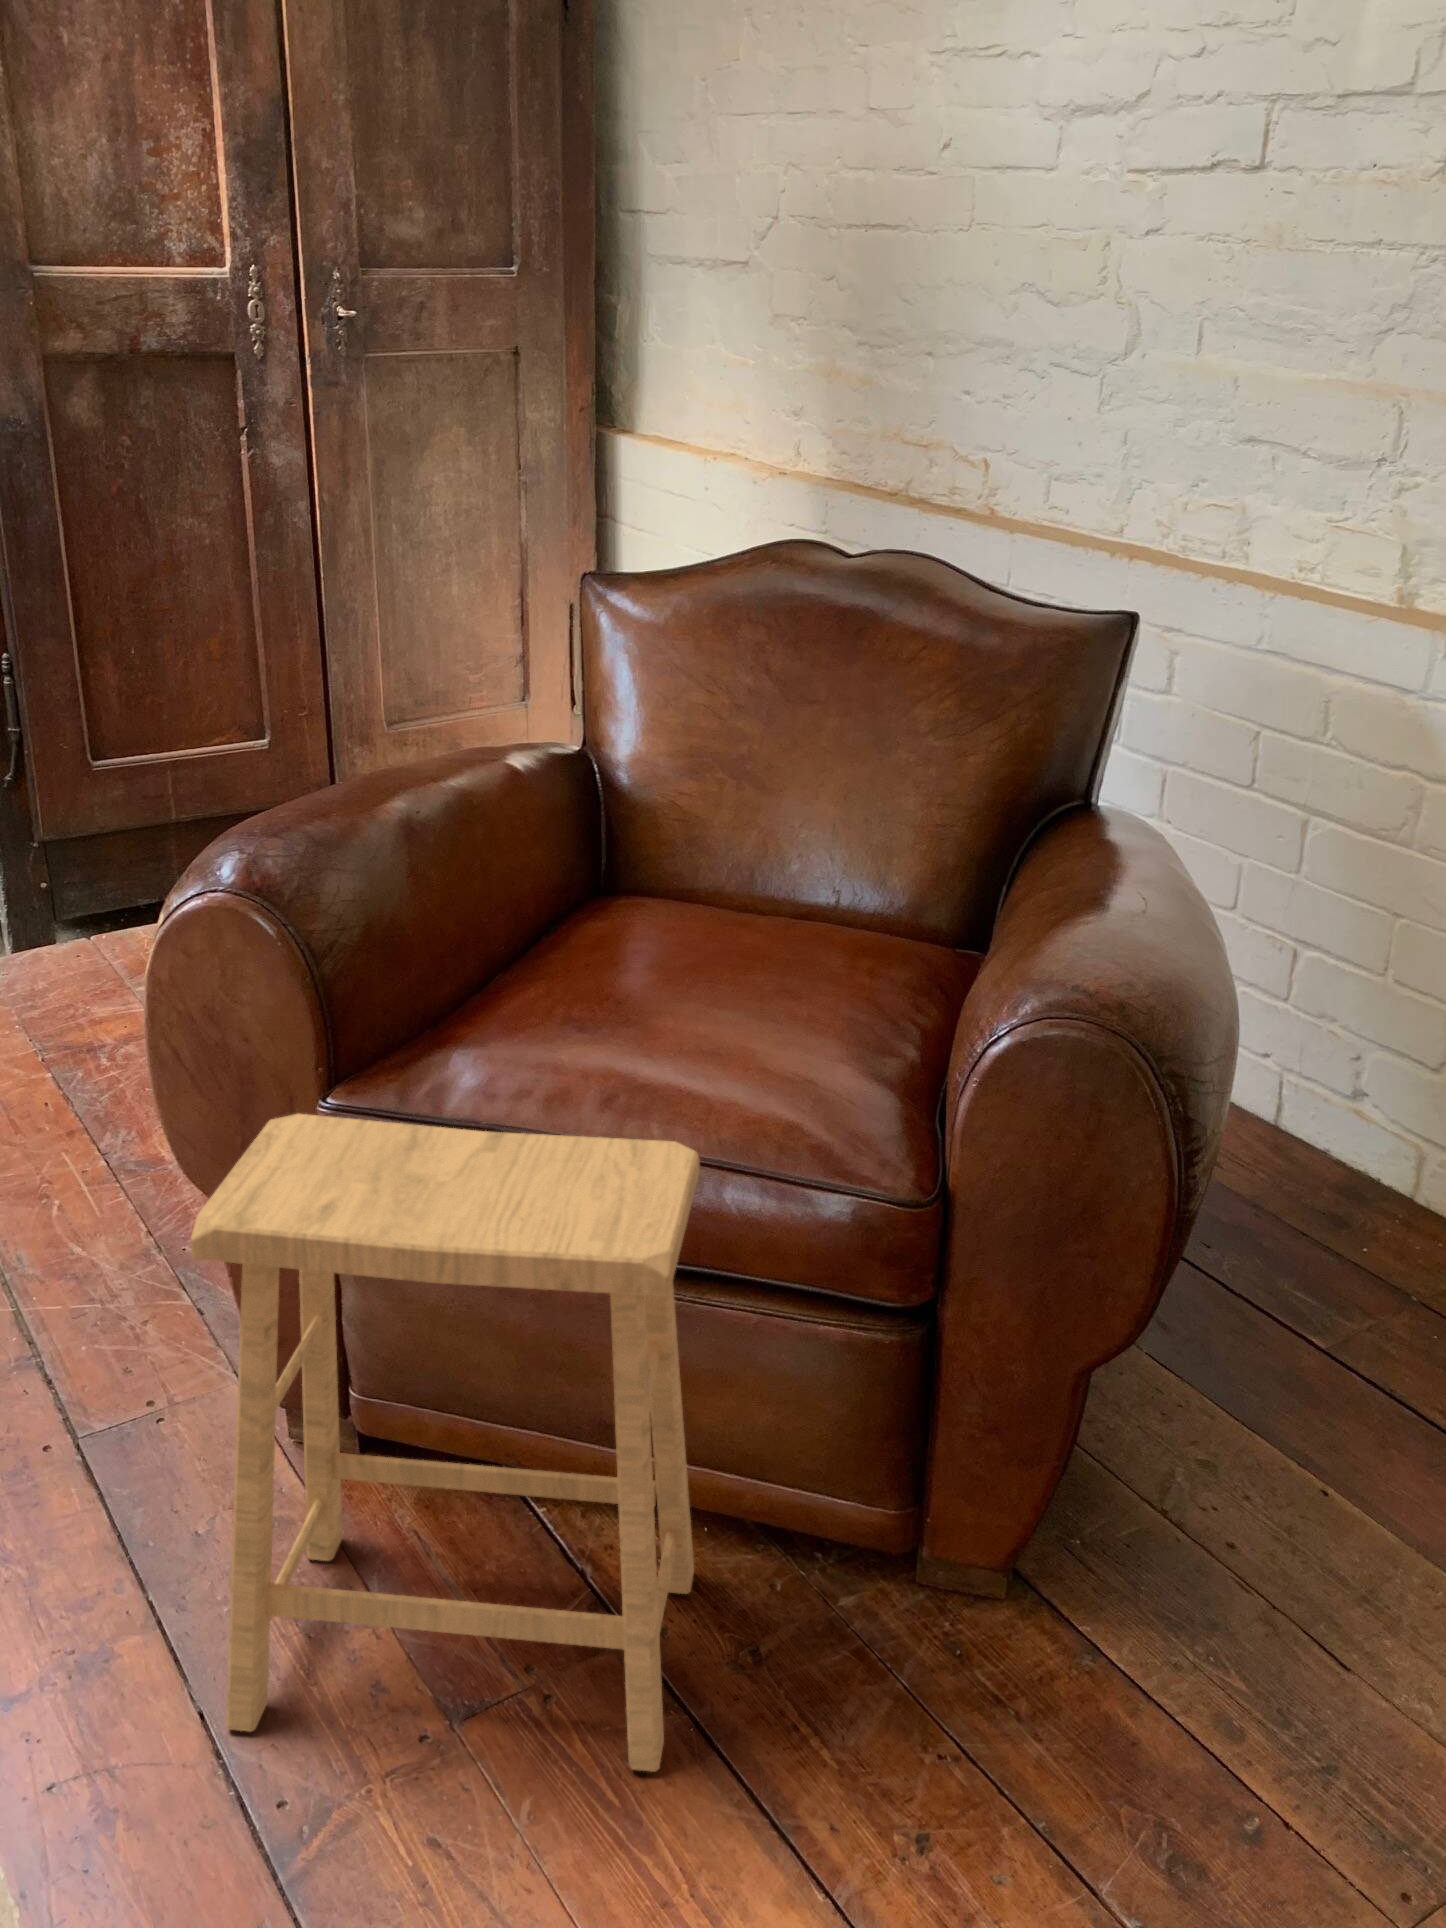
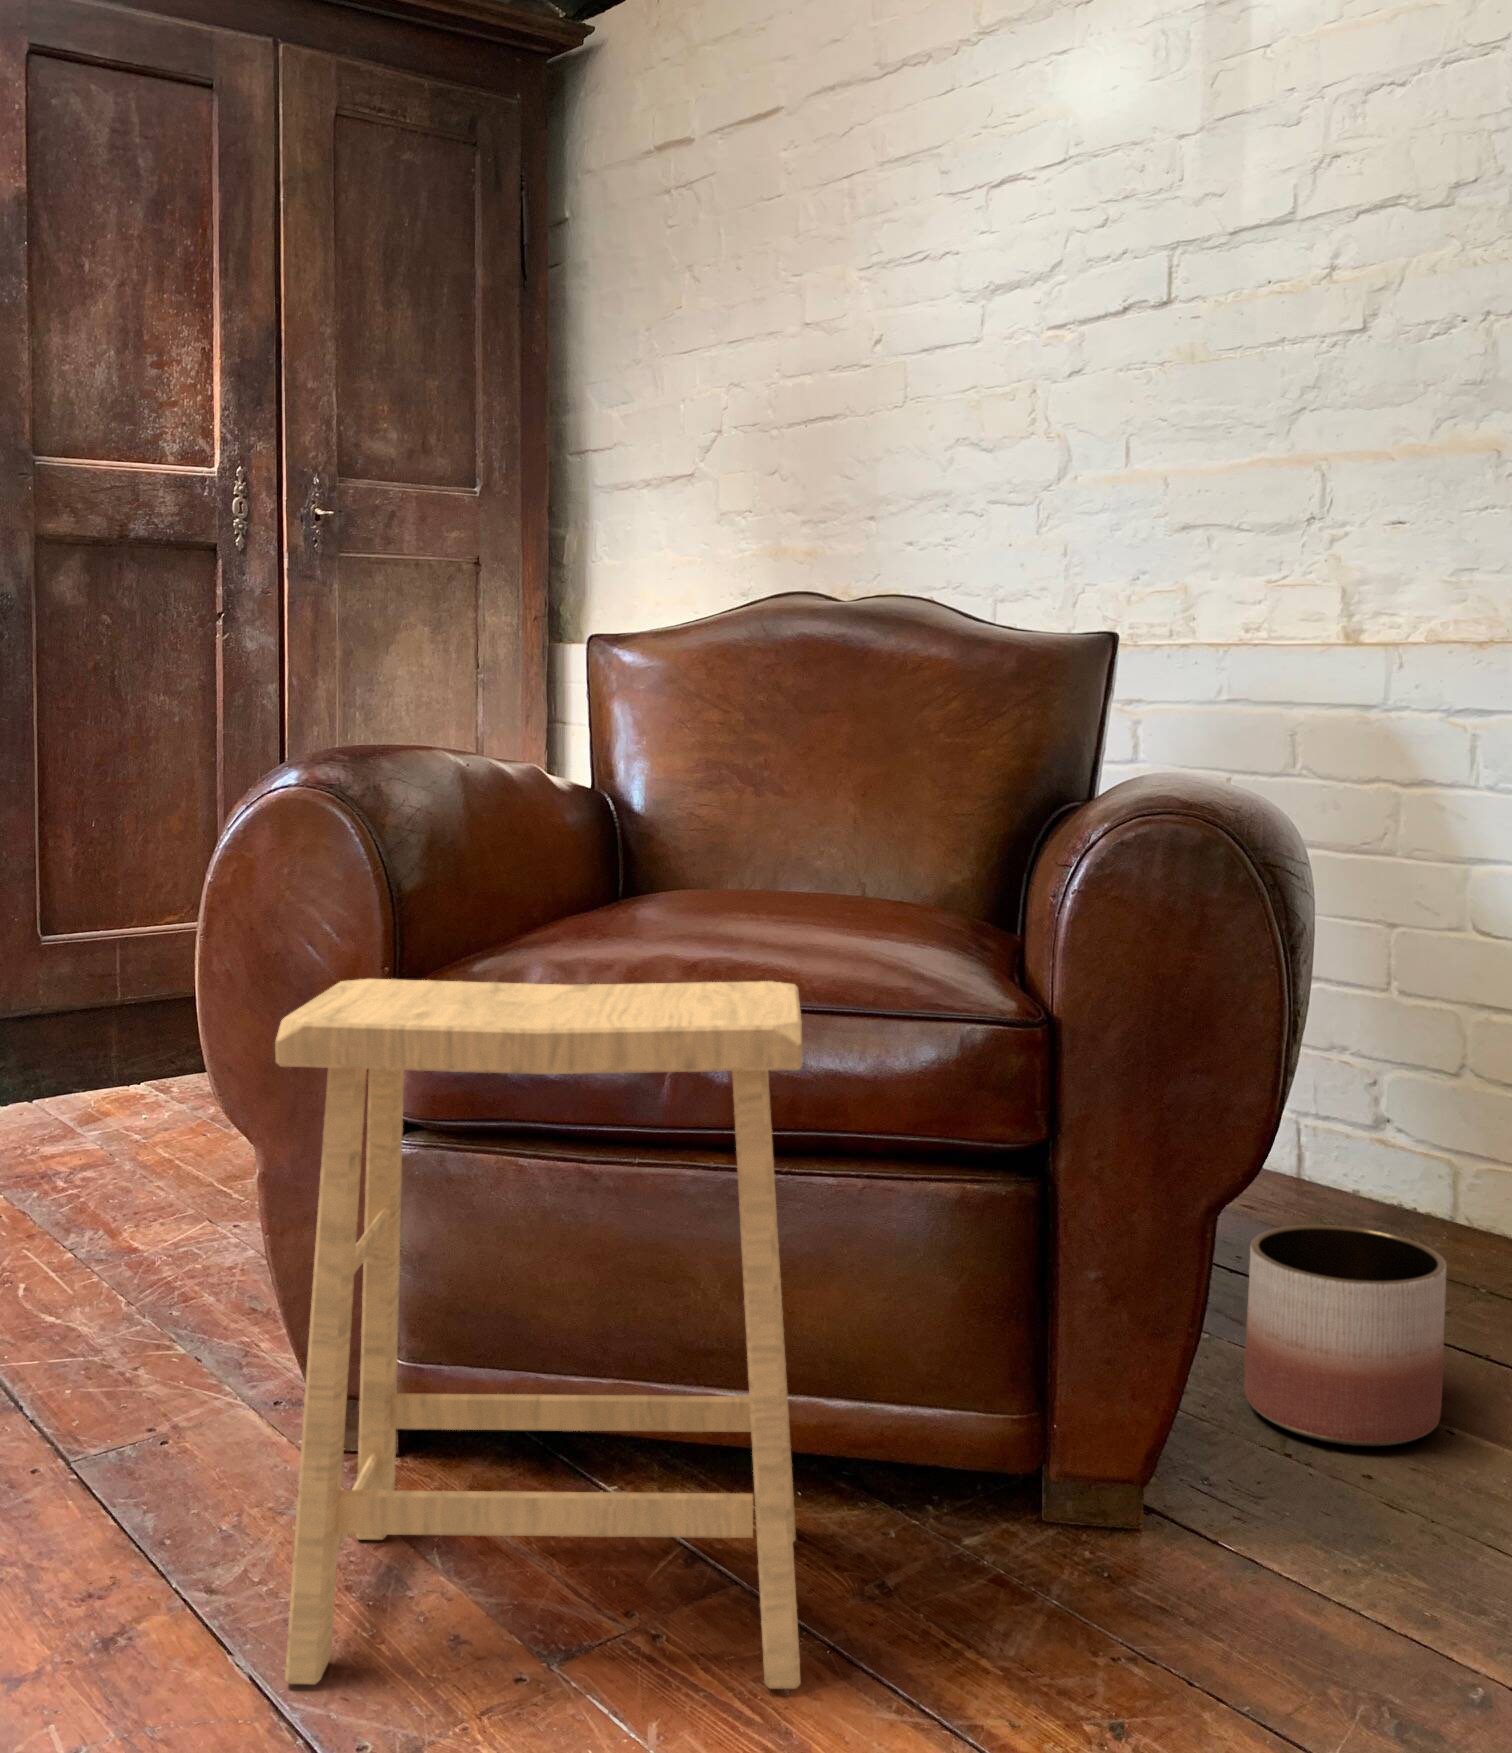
planter: none [1147,1282,1347,1511] -> present [1244,1225,1447,1446]

